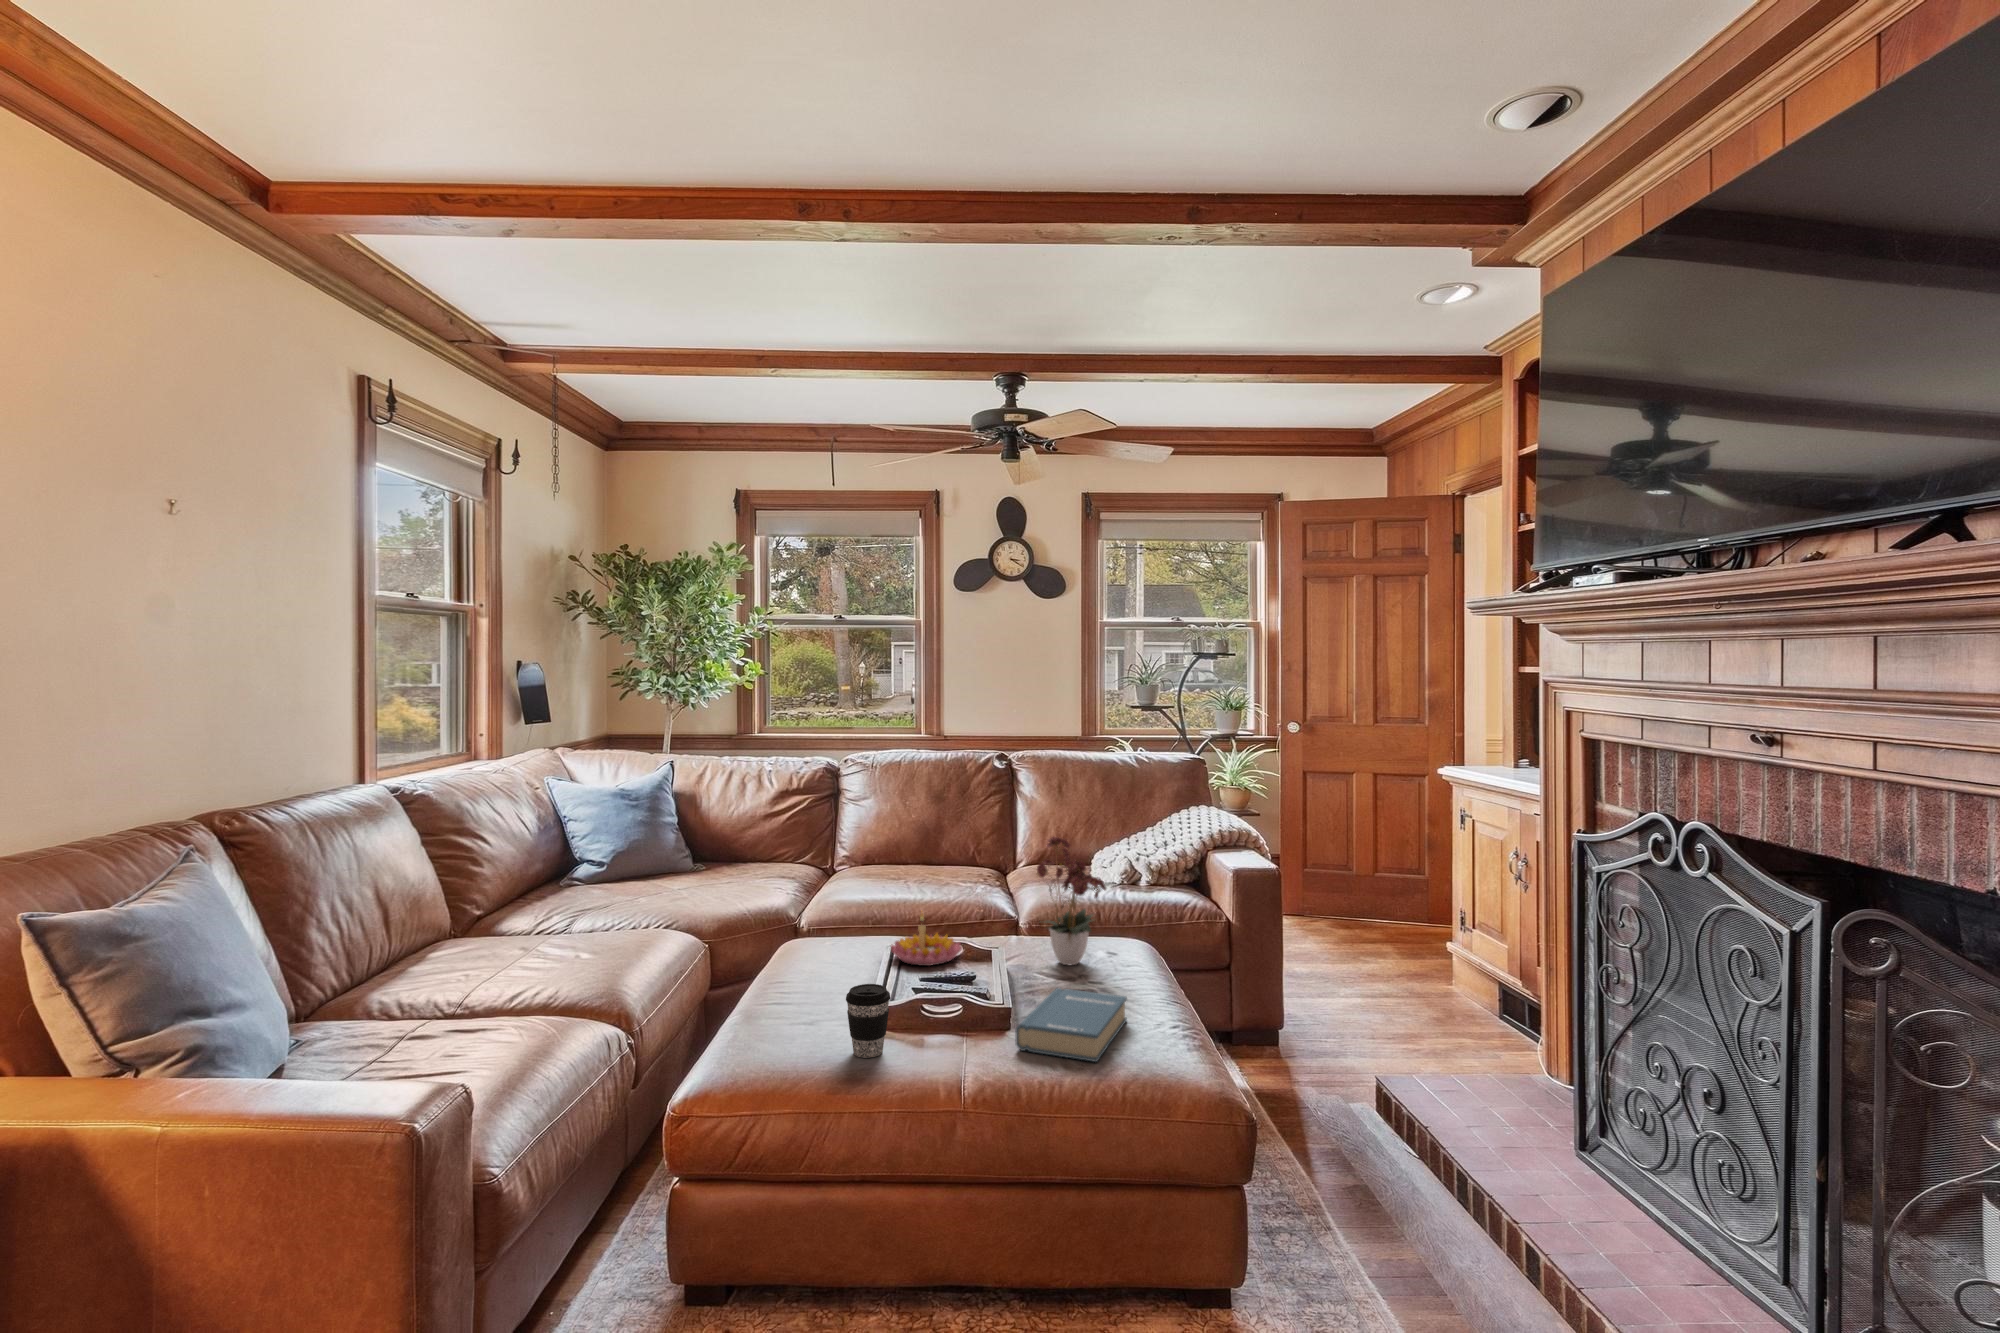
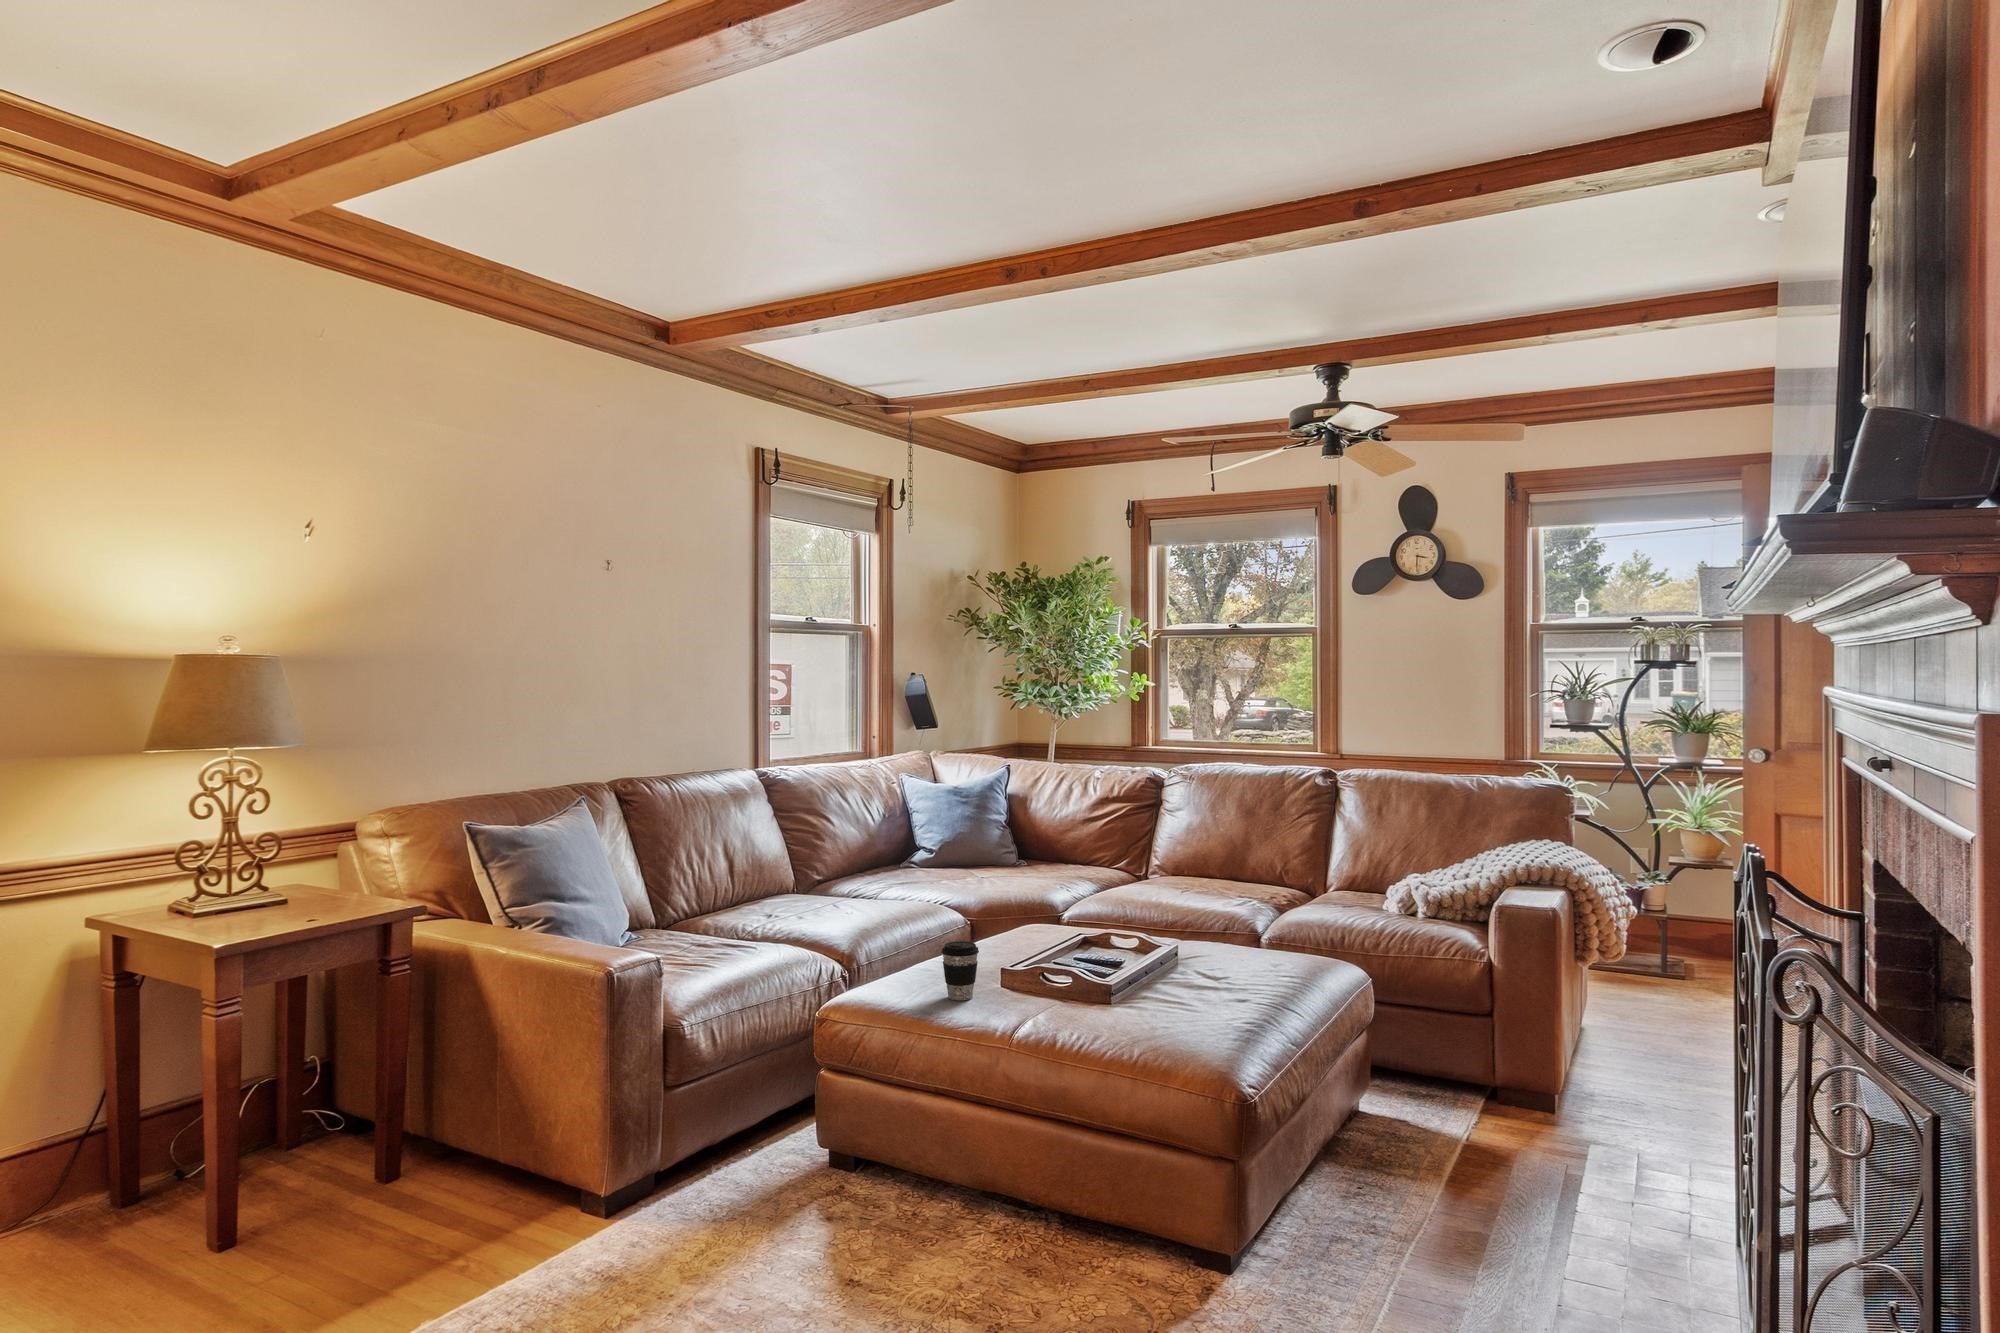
flower arrangement: present [1037,837,1106,965] -> none [1189,836,1254,968]
candle holder: present [891,911,962,966] -> none [1066,900,1135,952]
hardback book: present [1015,988,1127,1062] -> none [1072,975,1201,1032]

